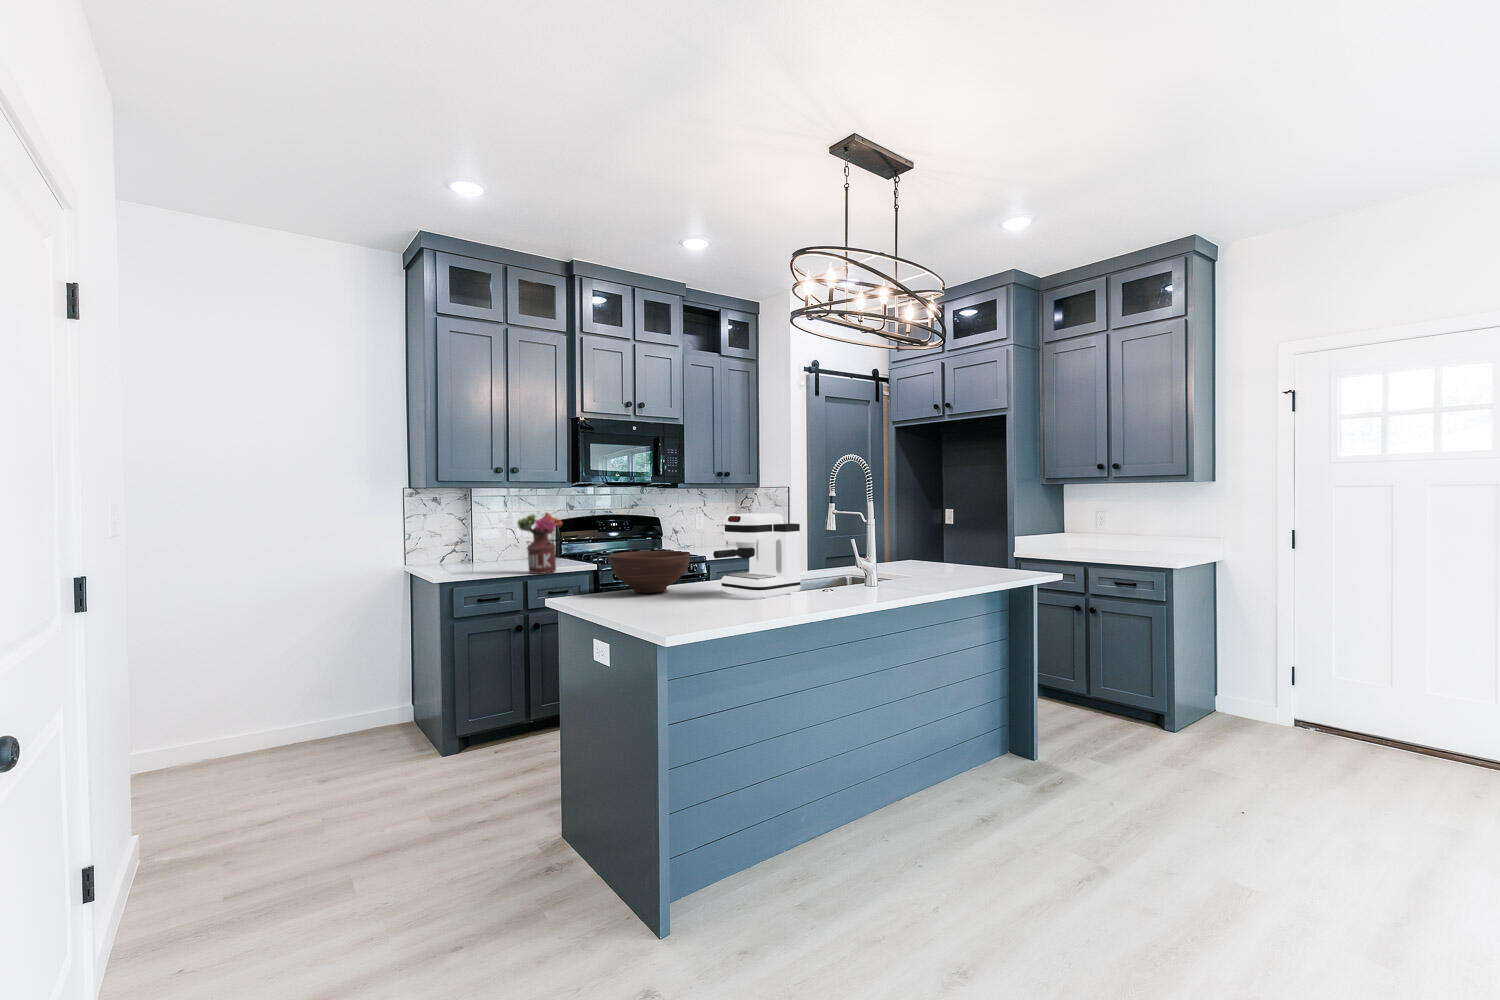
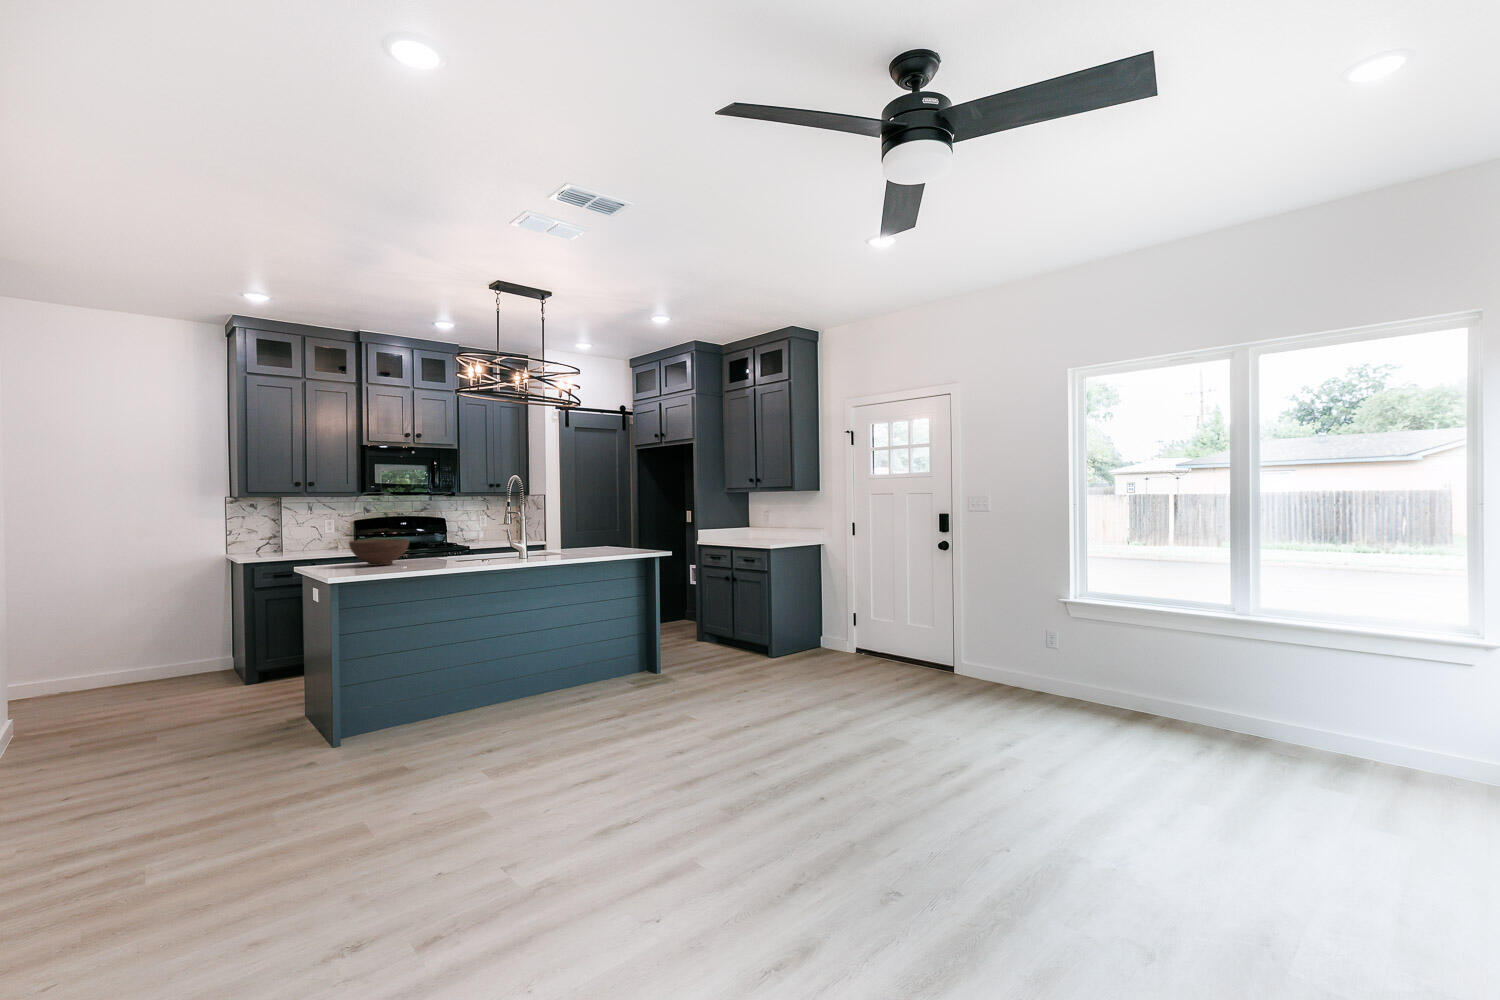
flower arrangement: present [518,512,562,574] -> none [312,514,350,559]
coffee maker: present [713,513,801,599] -> none [411,513,474,566]

